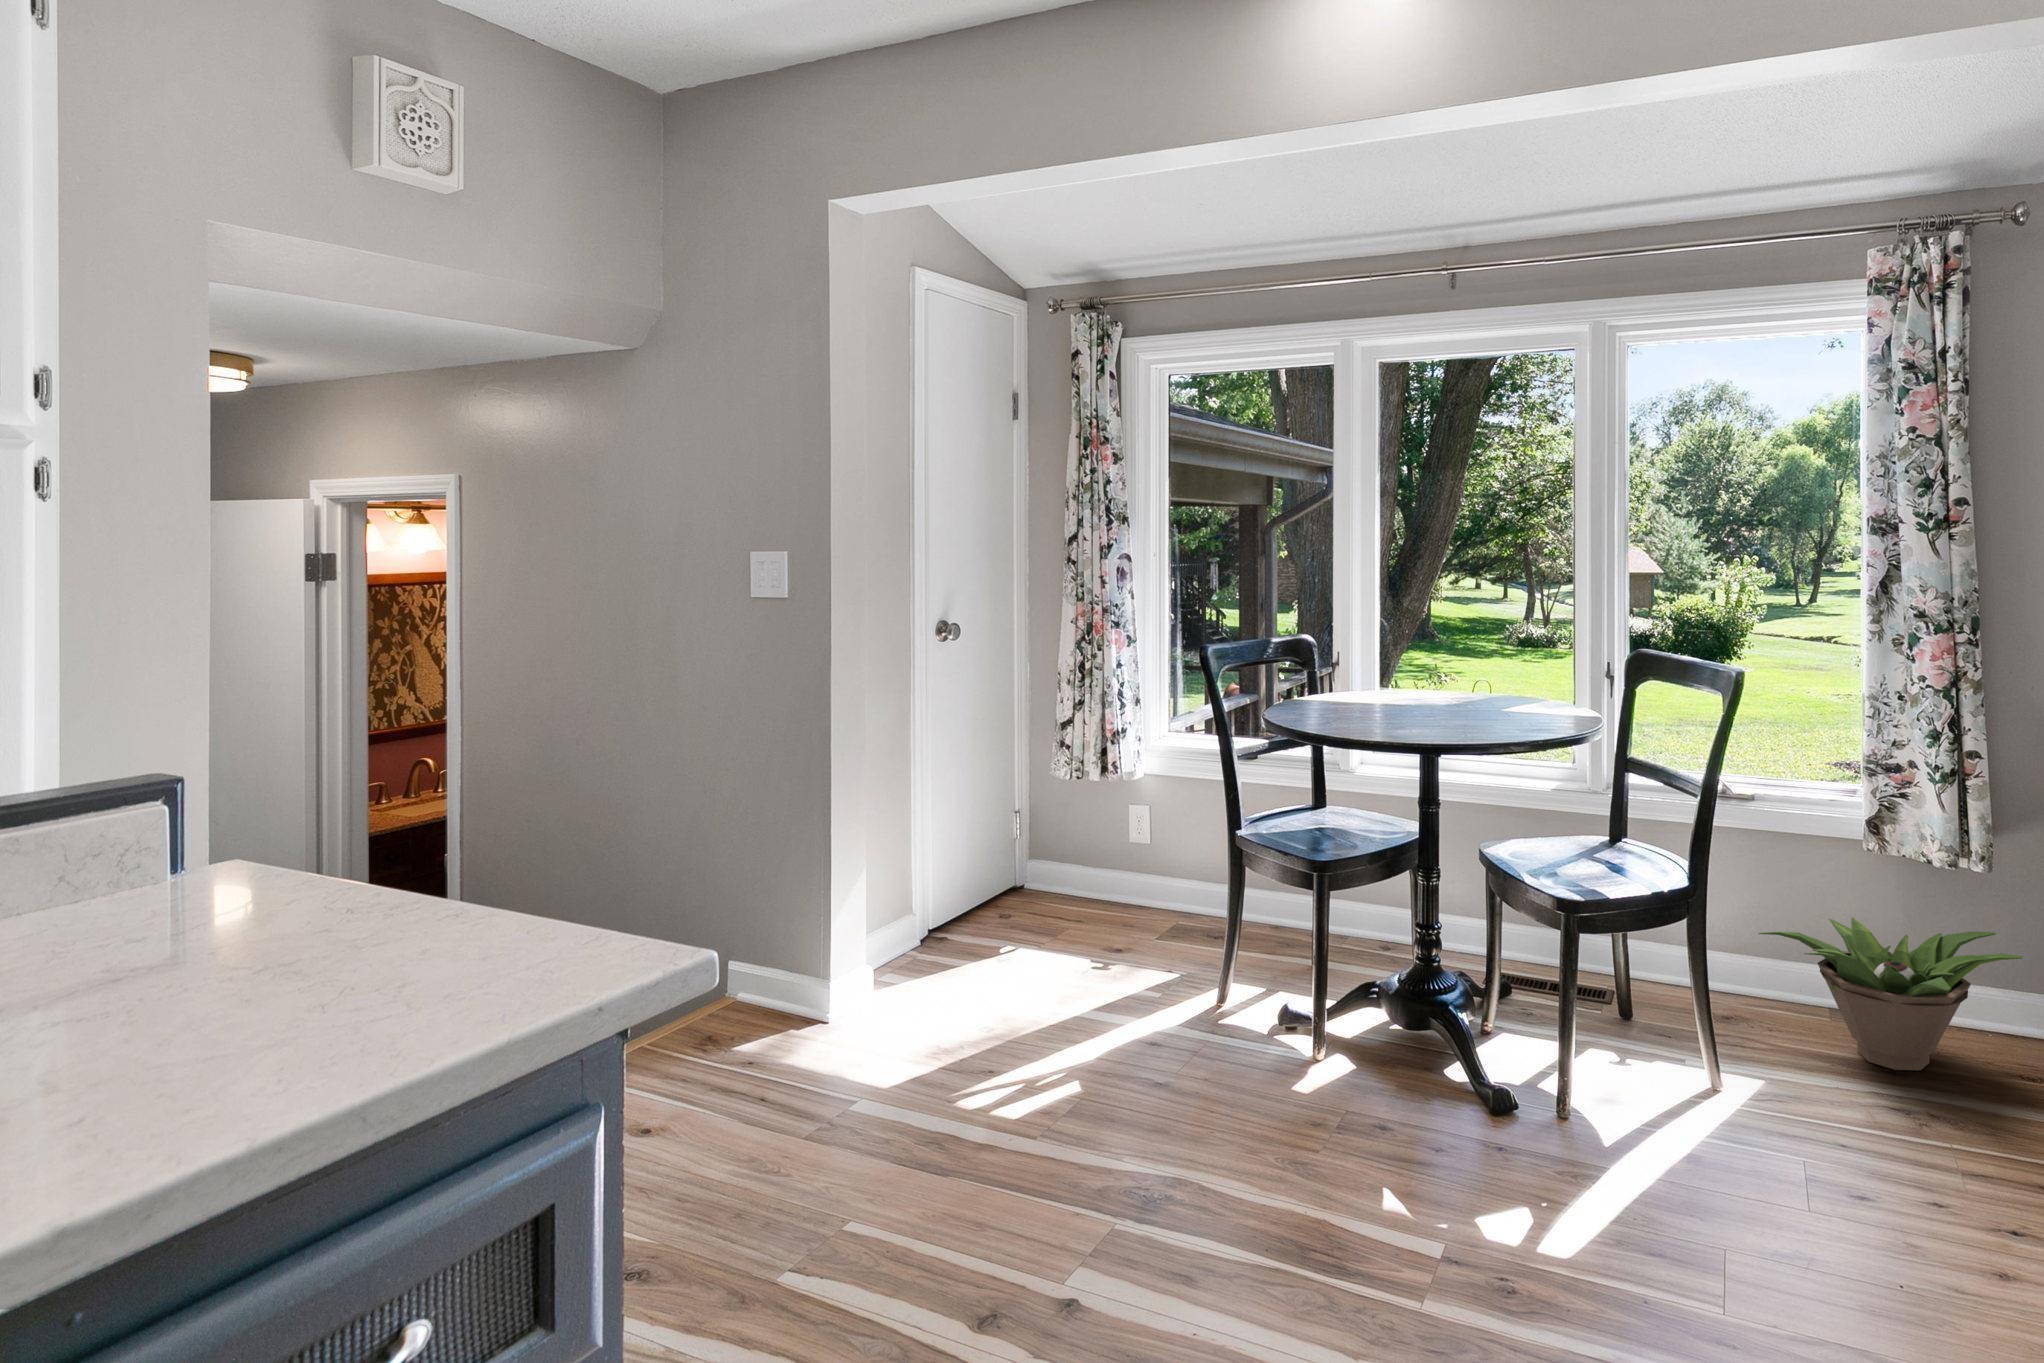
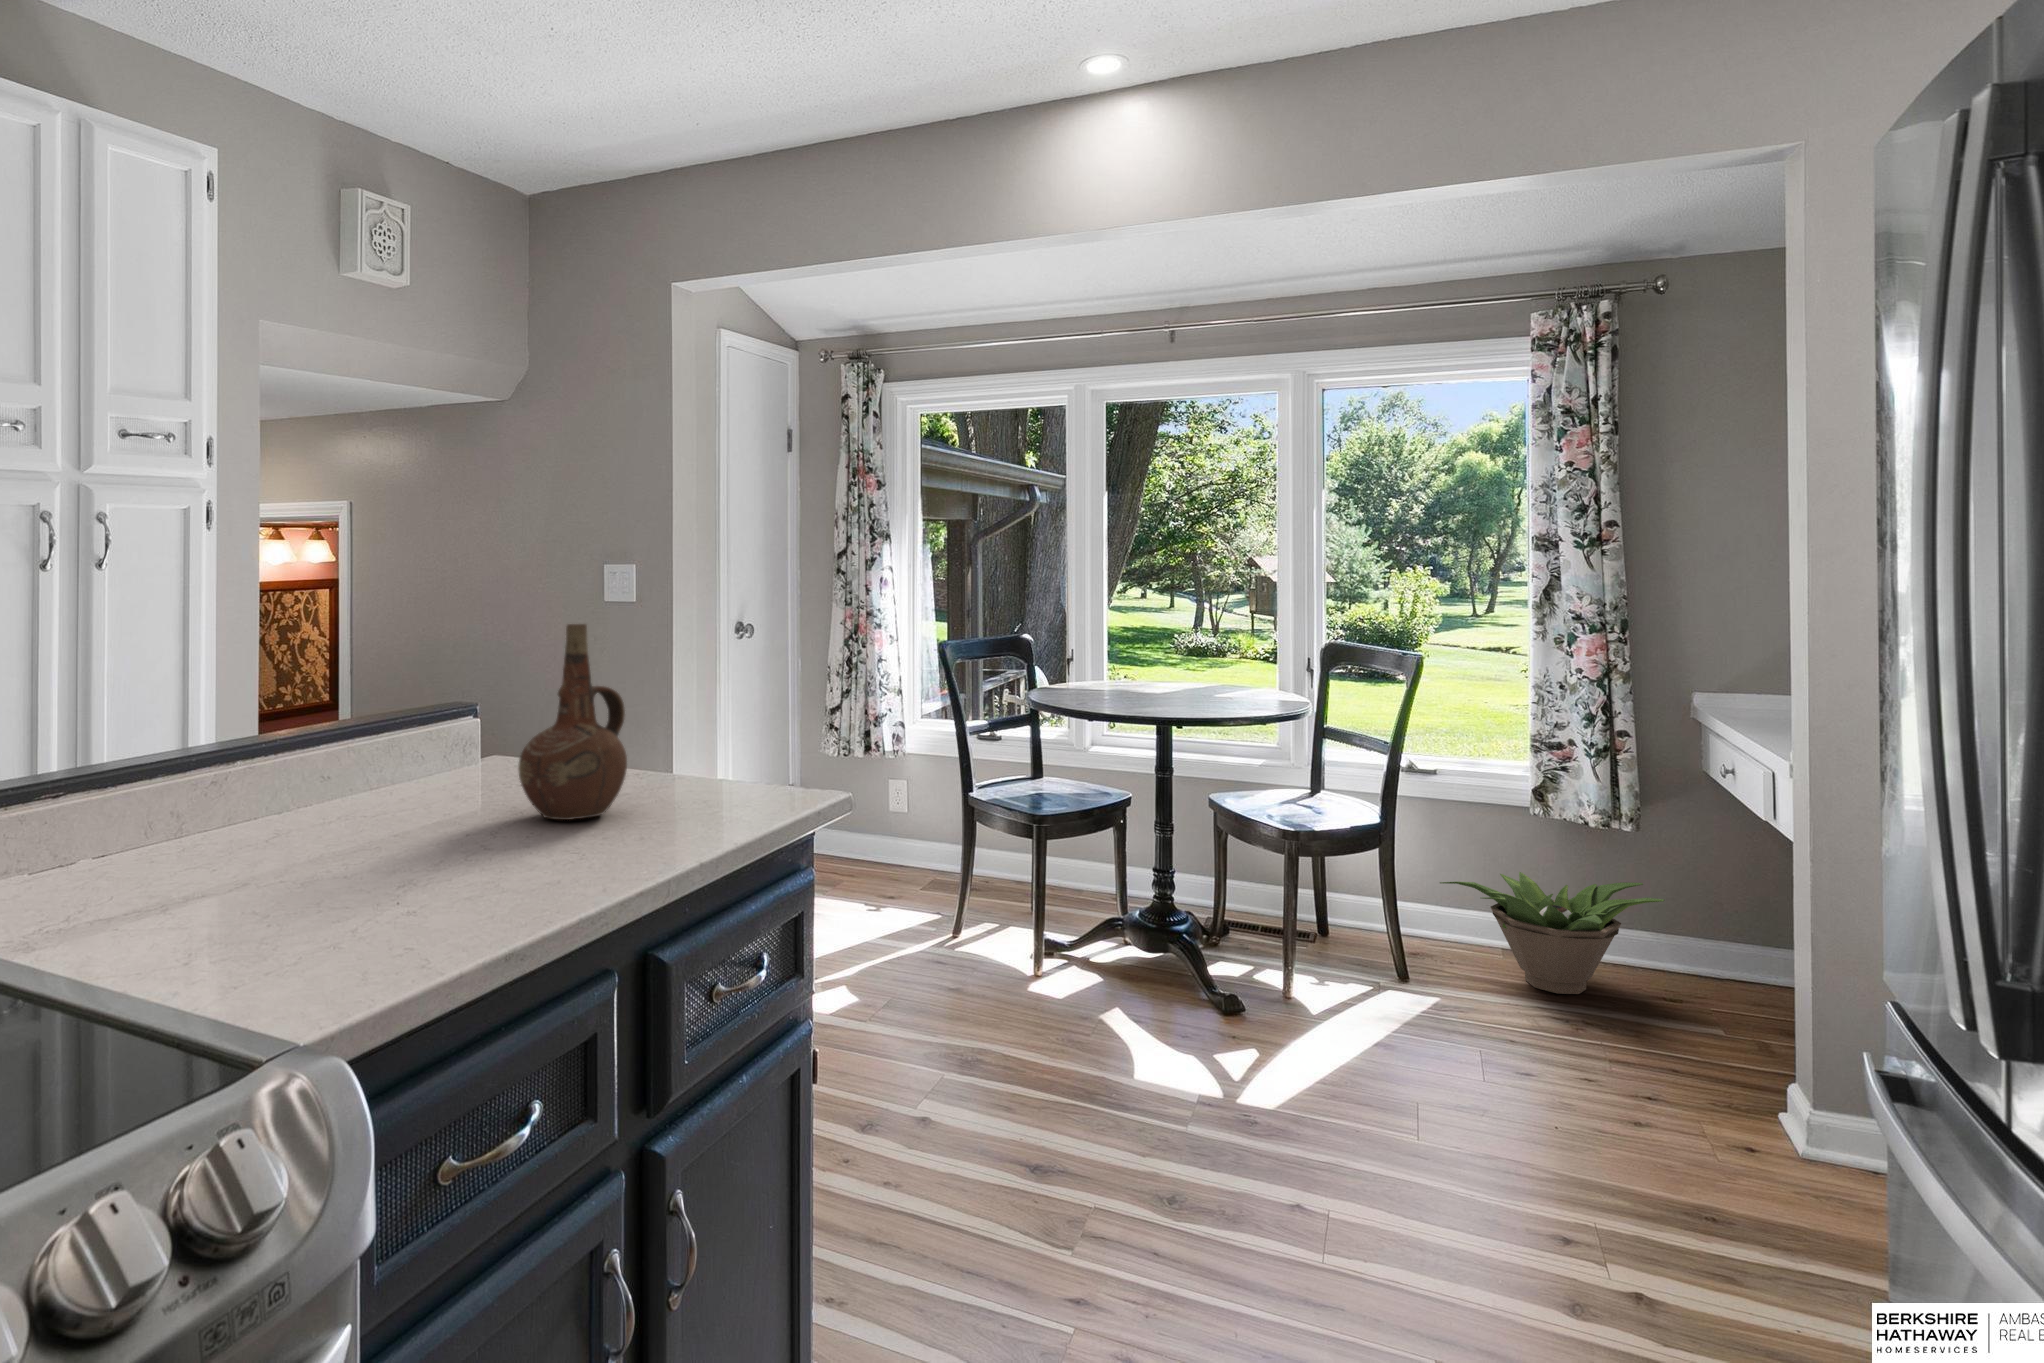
ceramic pitcher: none [93,654,353,1012] -> present [518,624,627,820]

